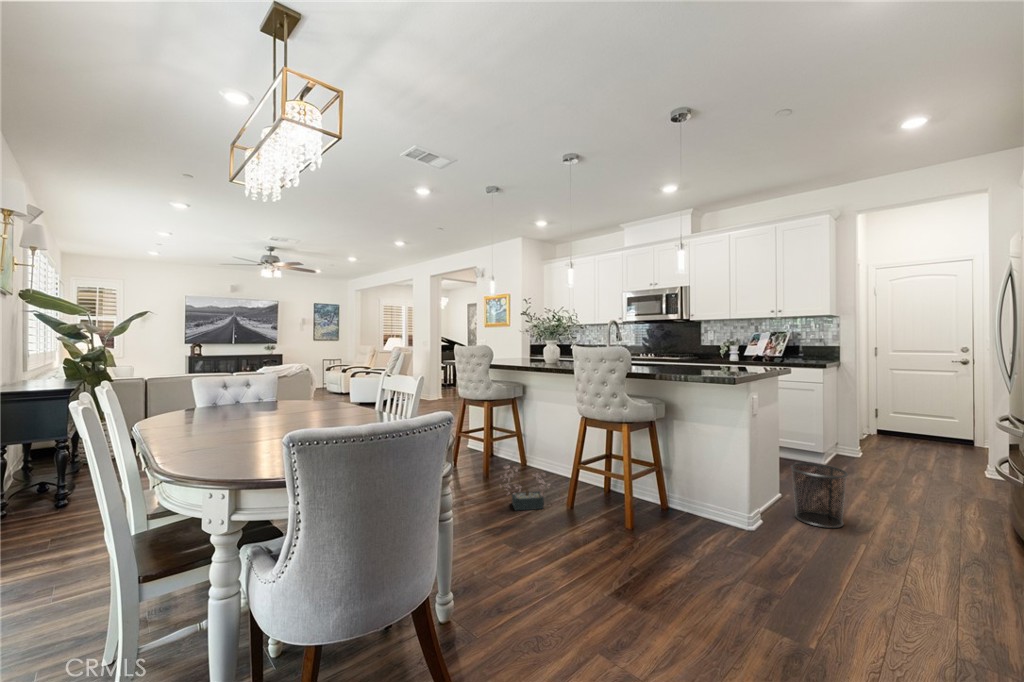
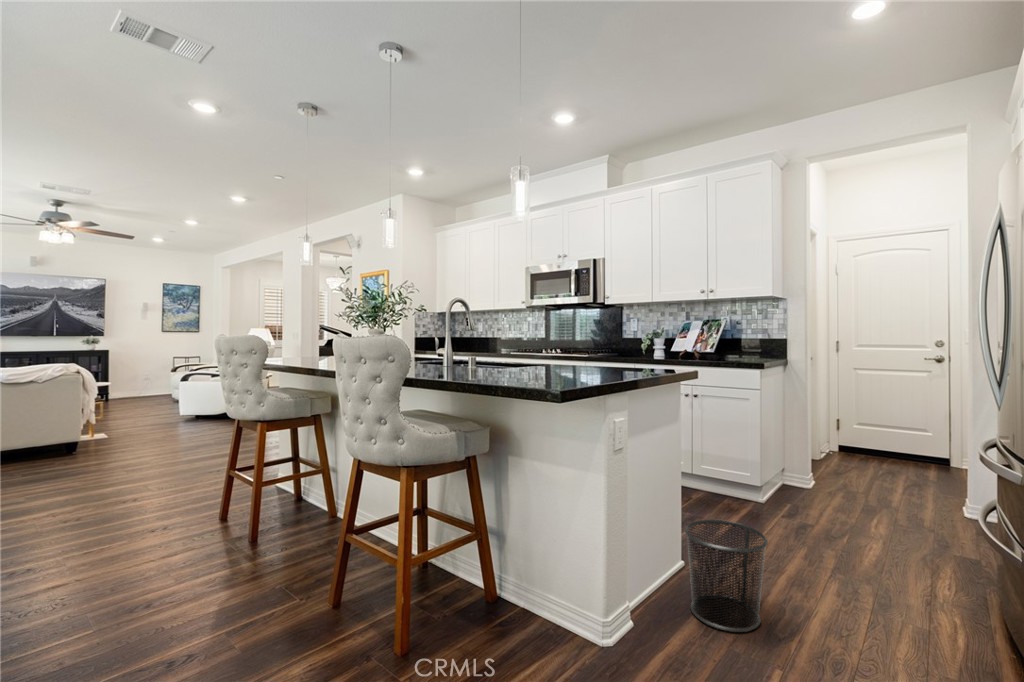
decorative plant: present [500,466,550,511] -> none [223,529,314,611]

